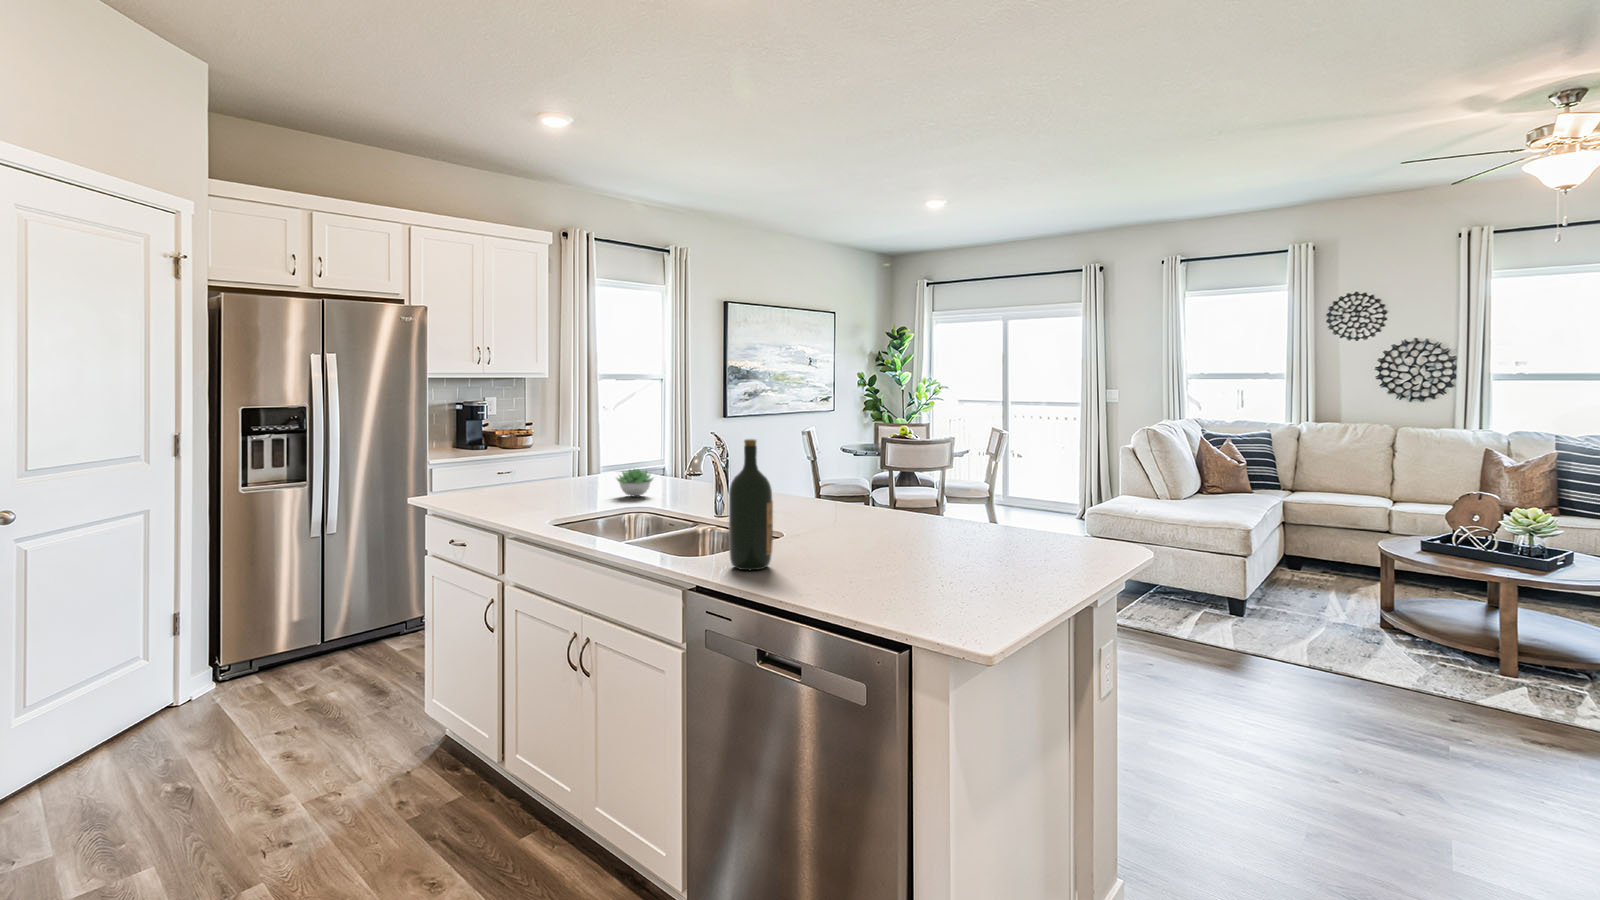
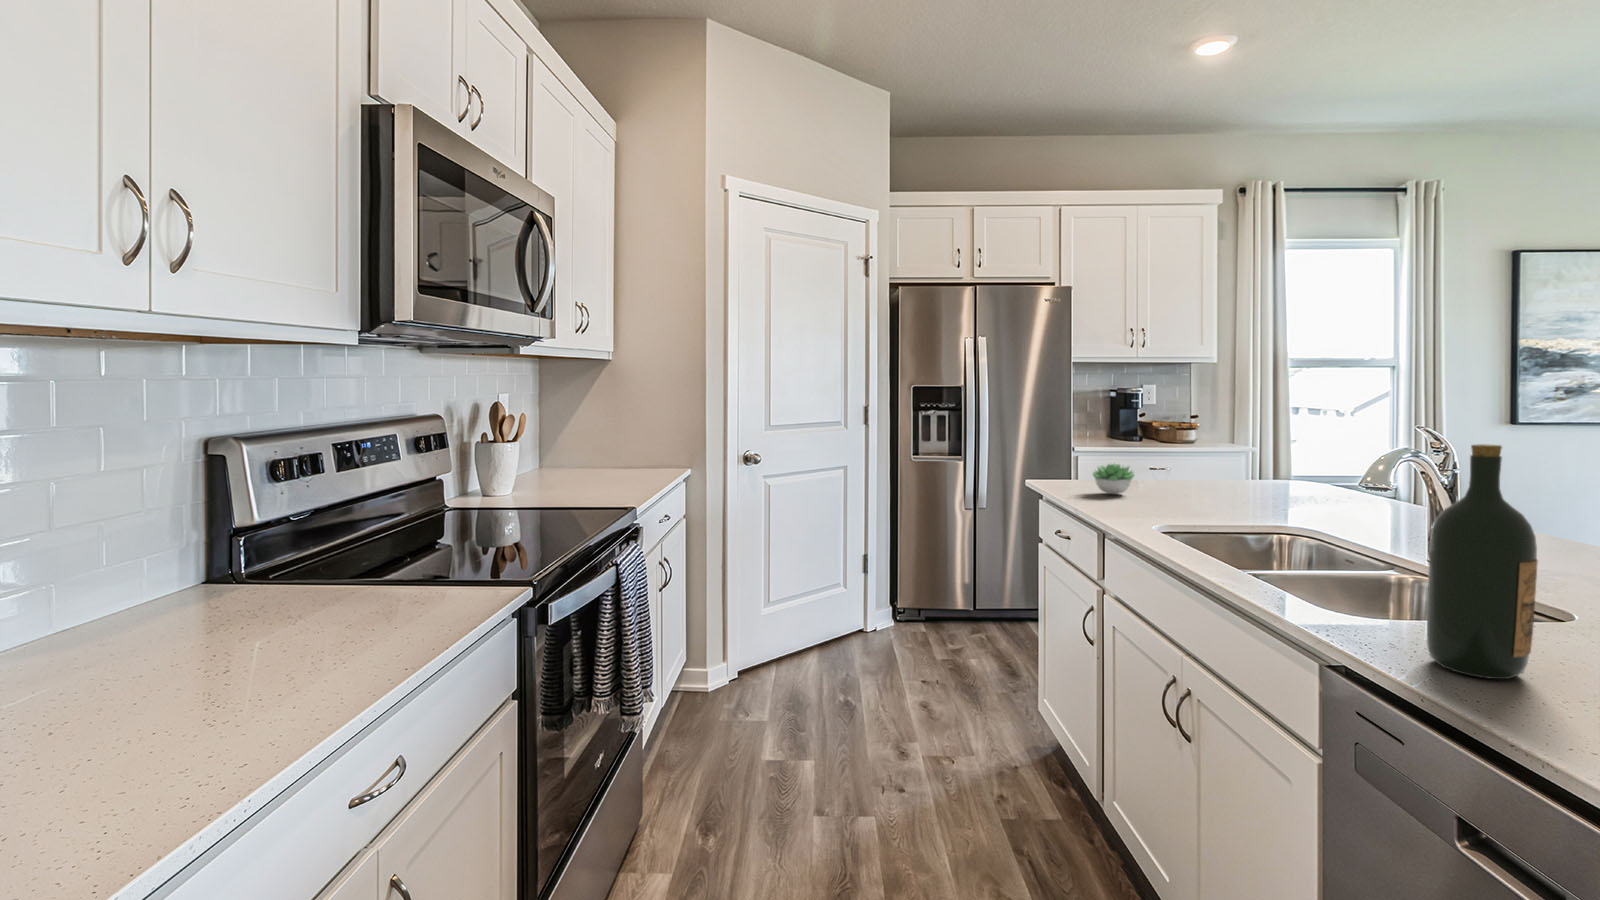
succulent plant: present [616,469,653,496] -> present [1093,464,1134,494]

